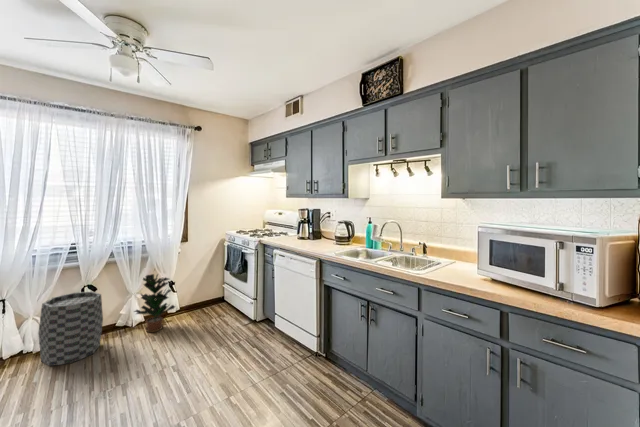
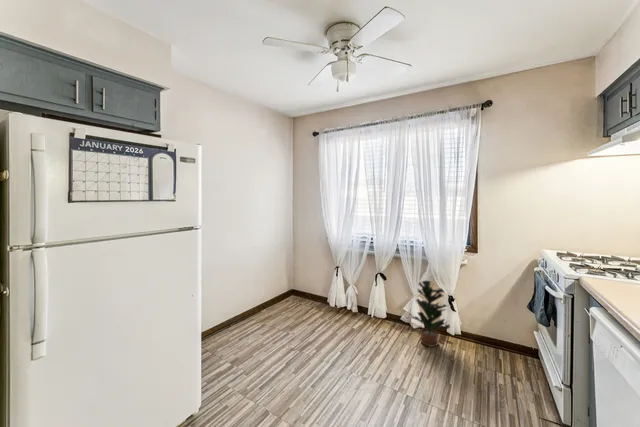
trash can: present [38,292,103,366] -> none [347,279,384,337]

